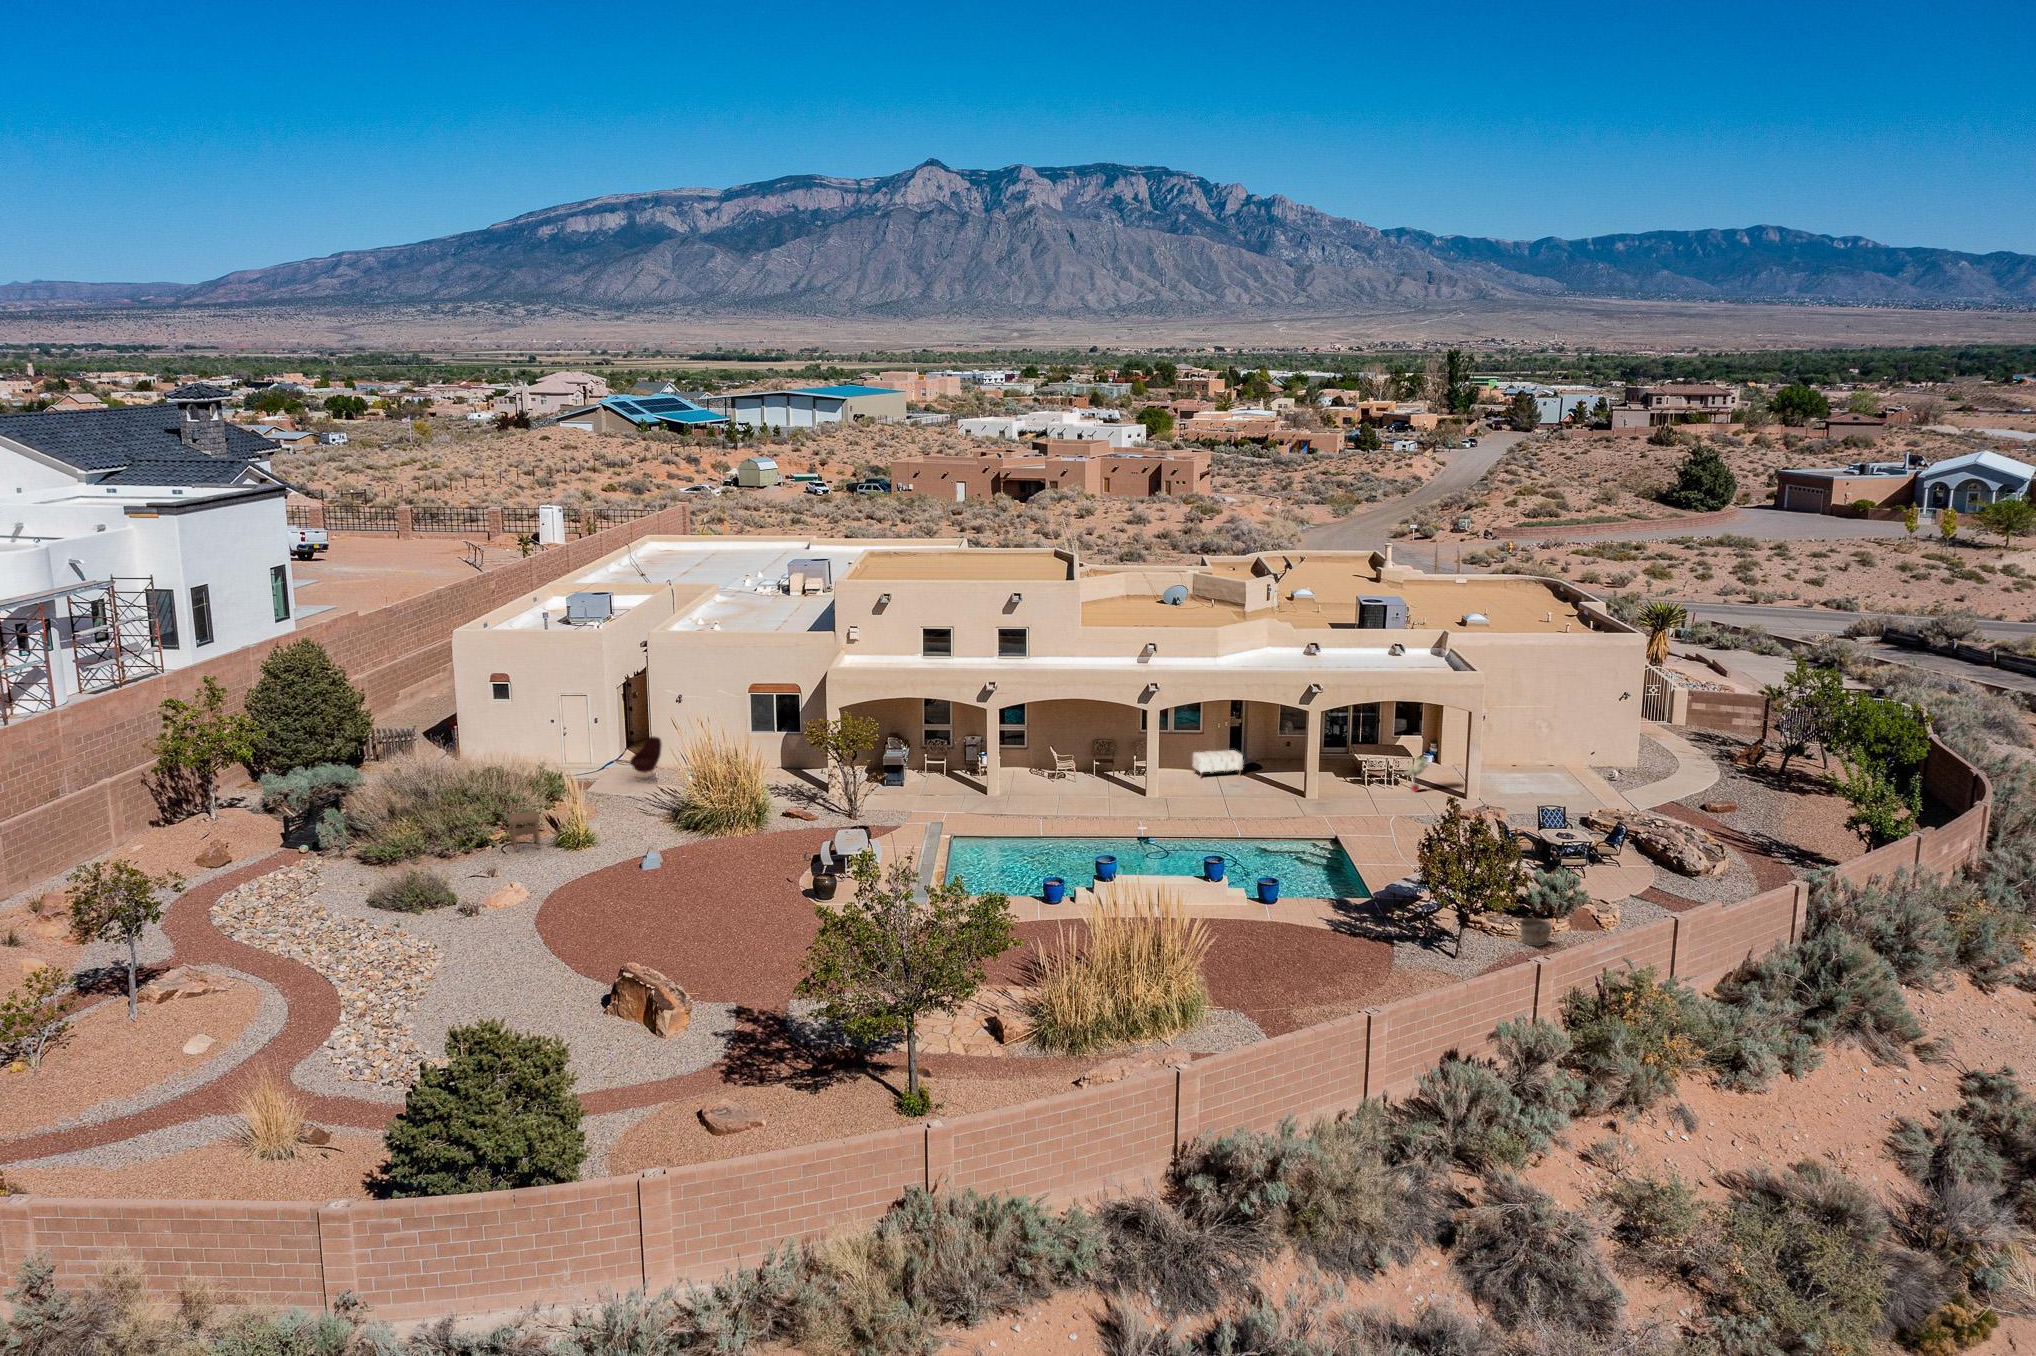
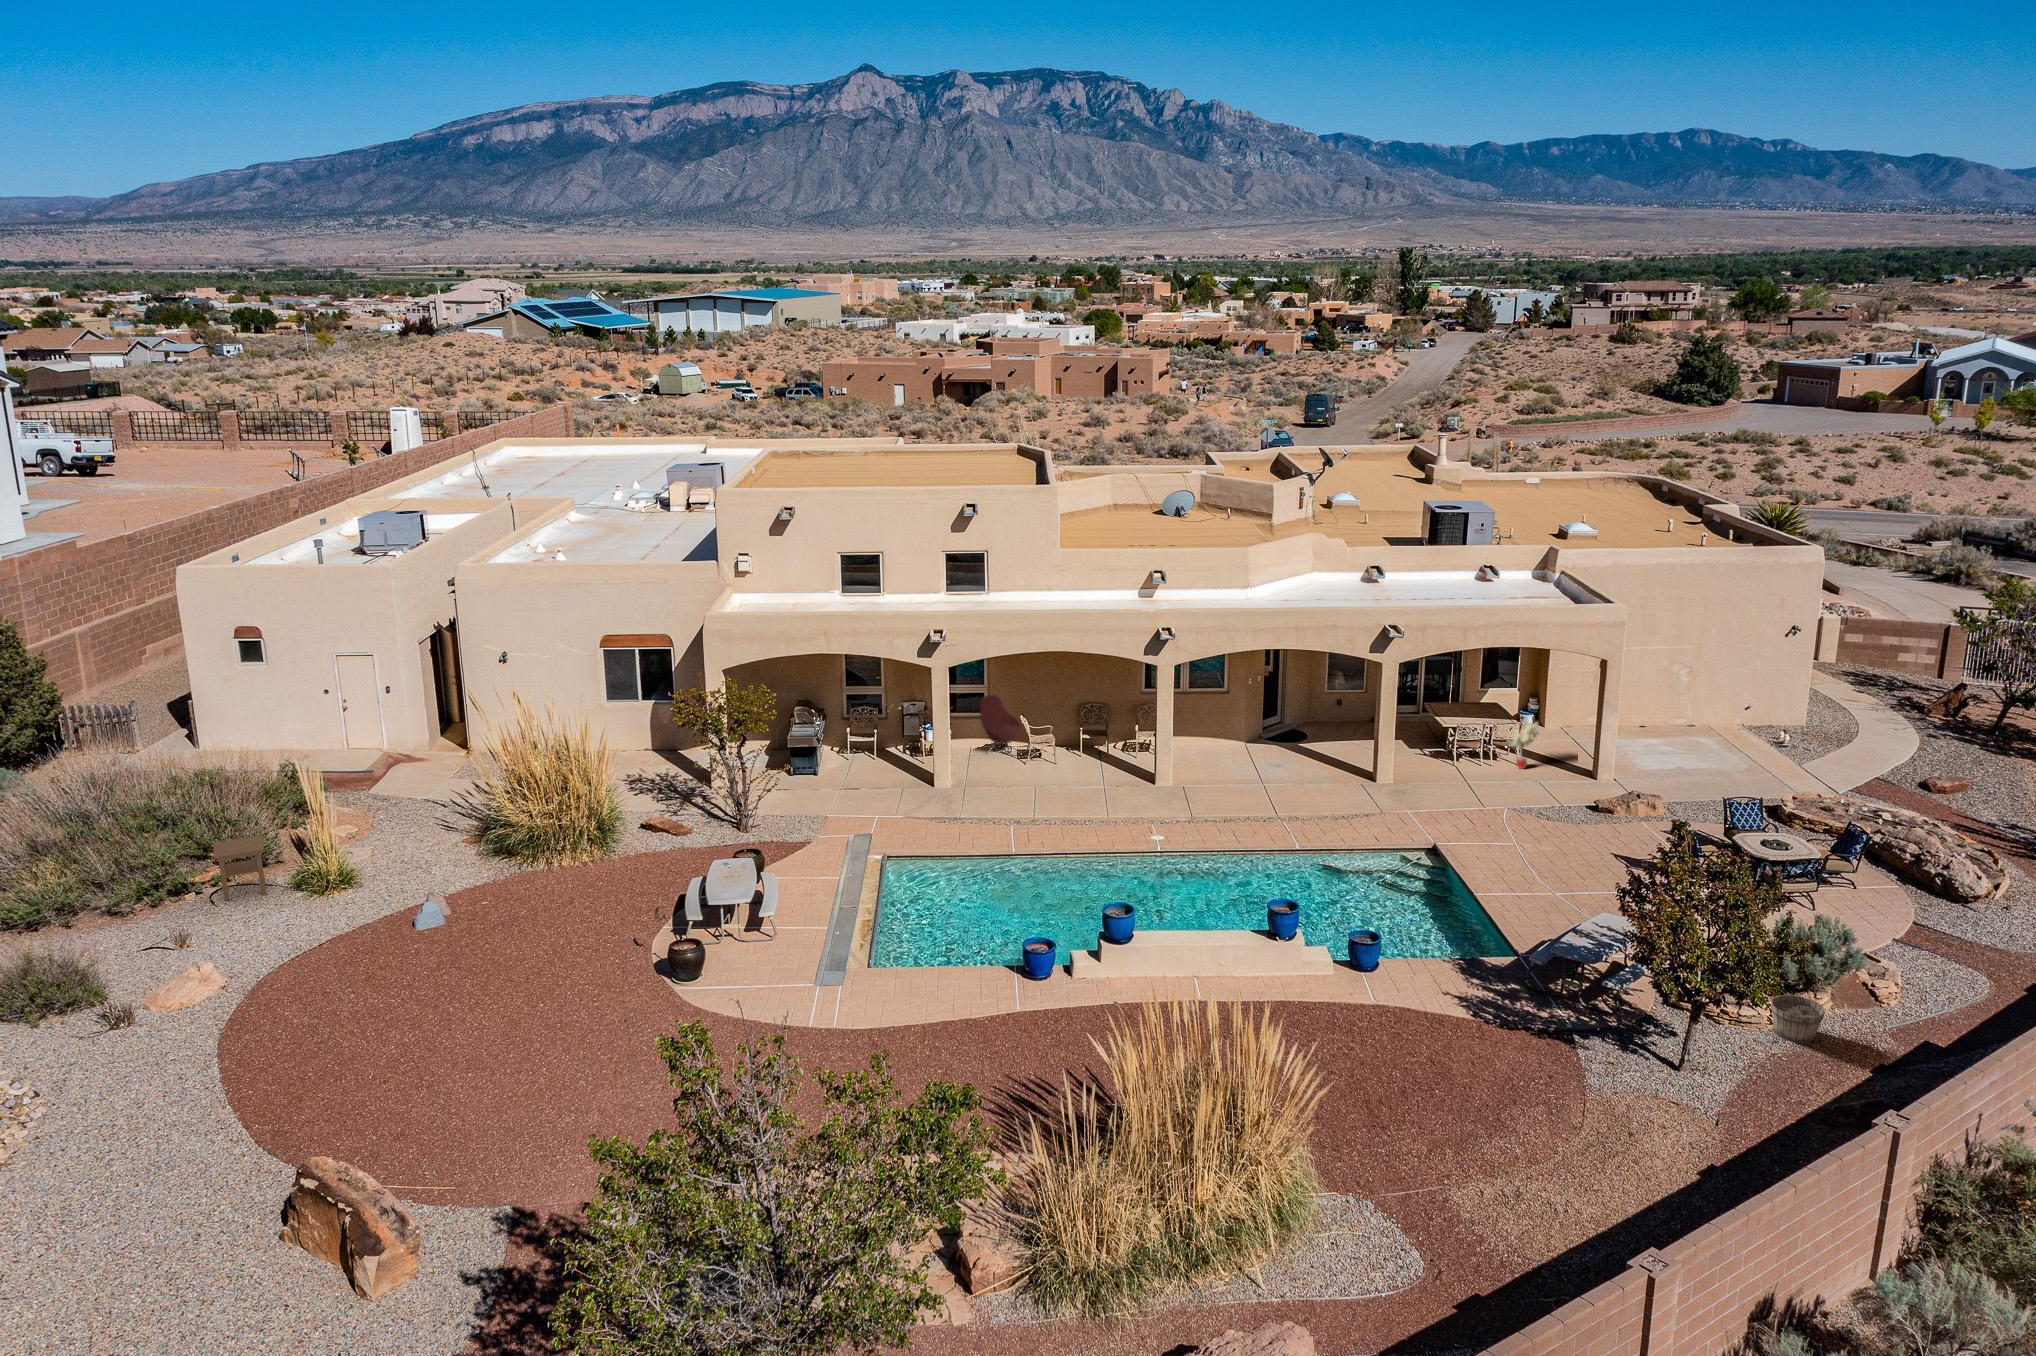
chair: present [630,736,662,776] -> present [980,695,1022,752]
bench: present [1192,750,1243,777] -> none [1214,713,1283,754]

